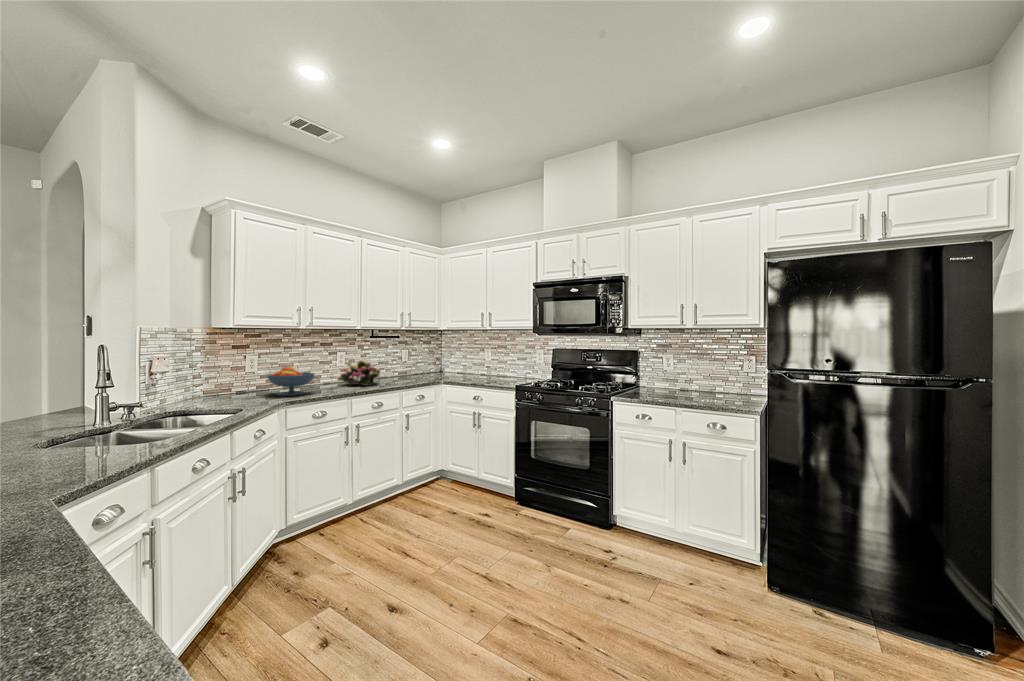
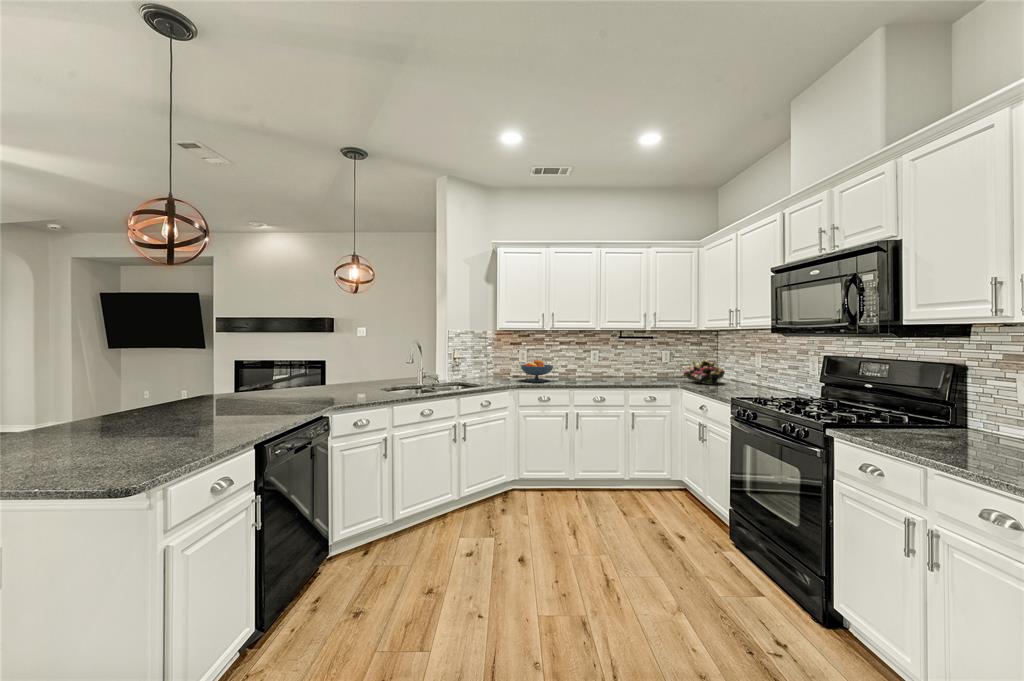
flower arrangement: present [336,360,380,386] -> present [681,360,725,385]

